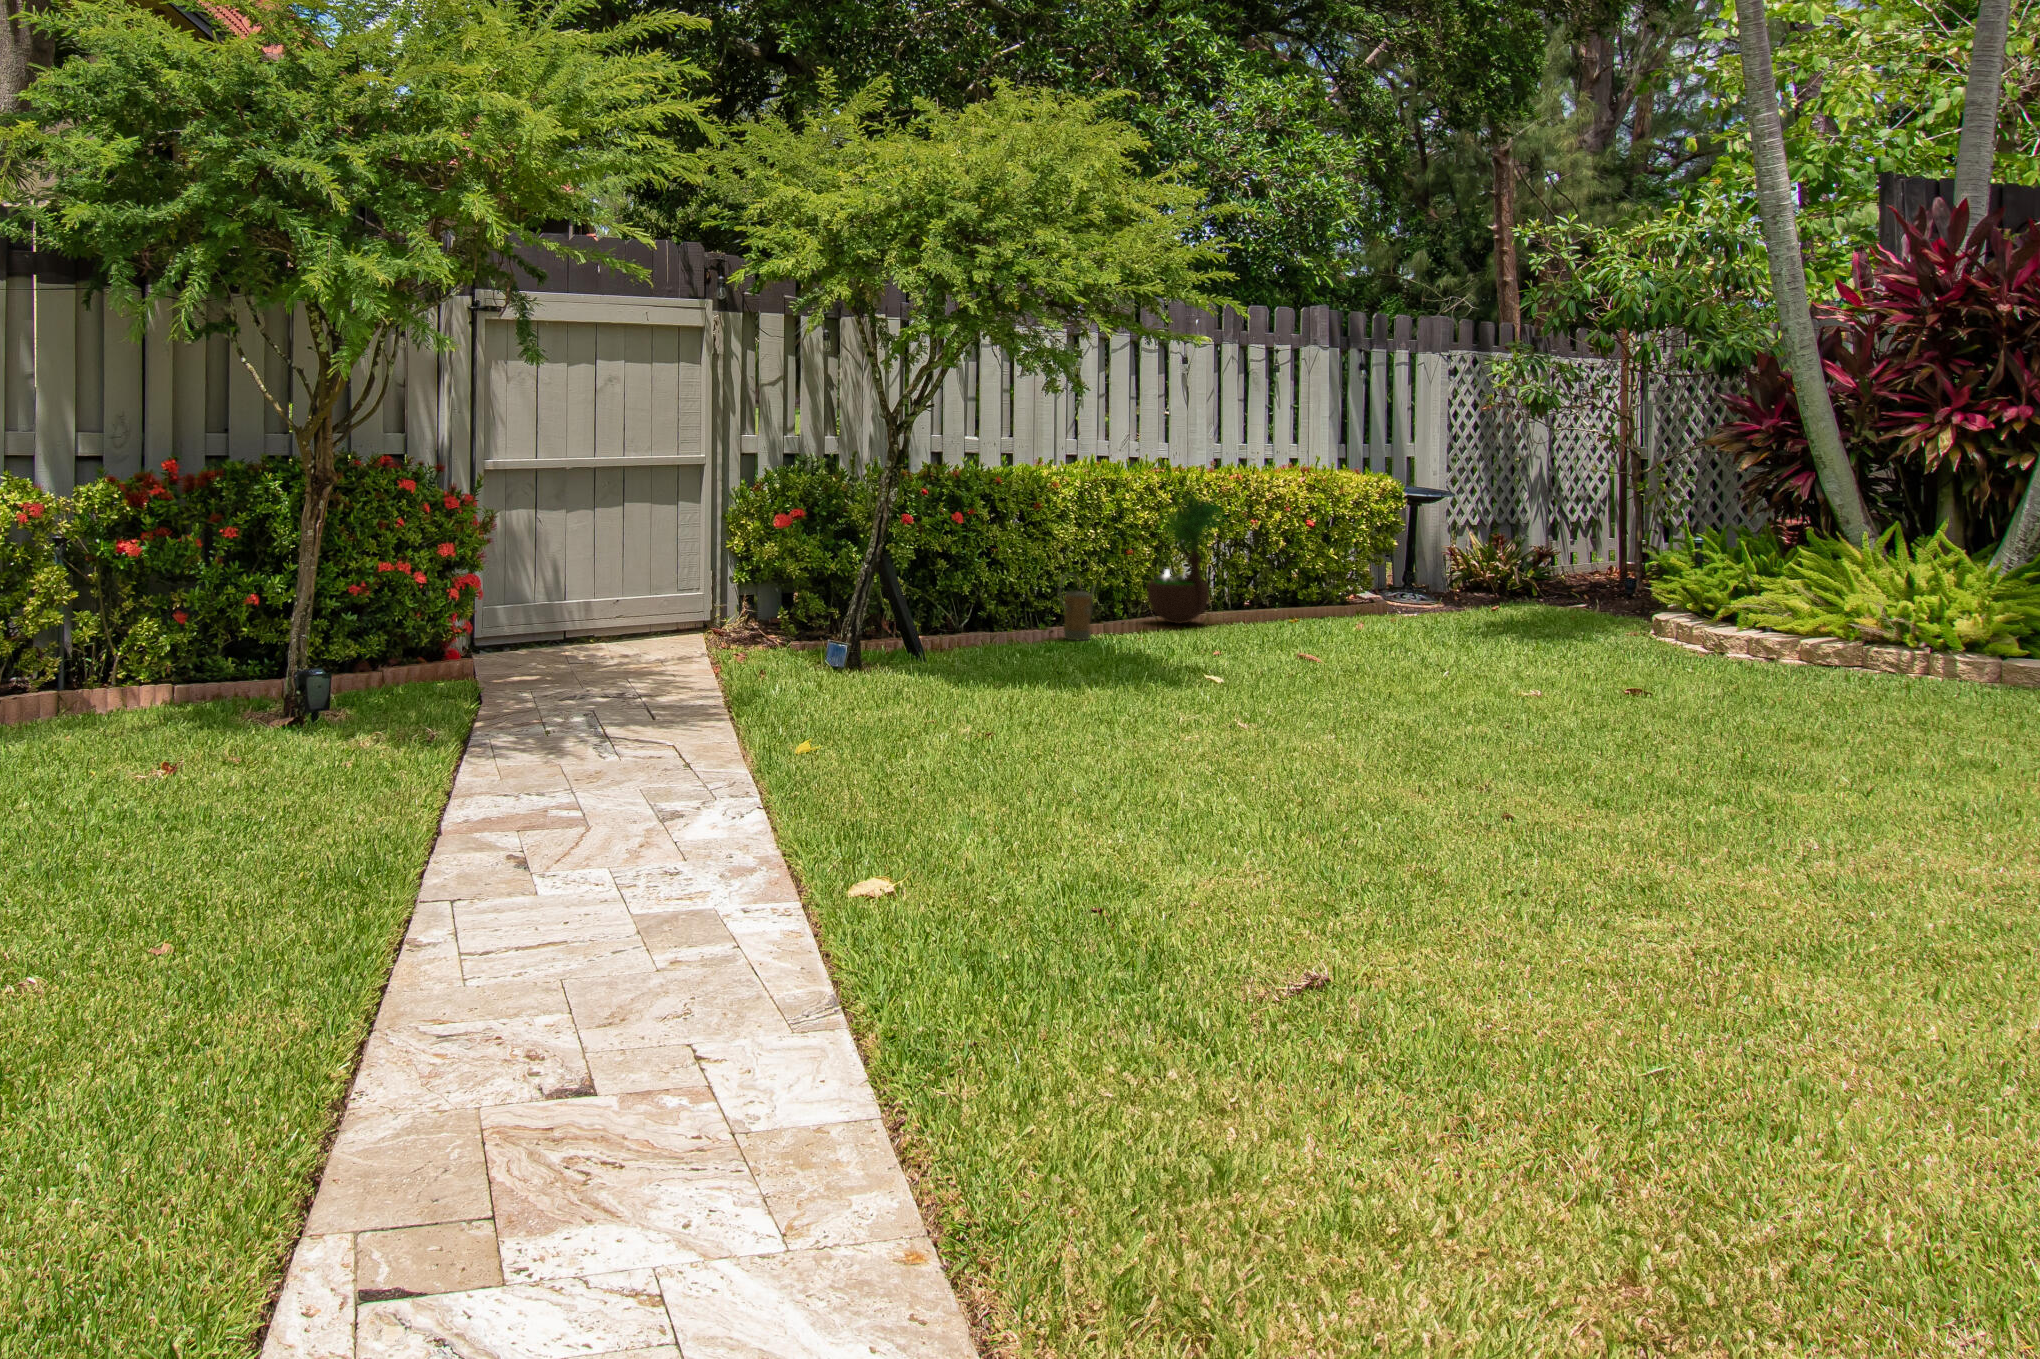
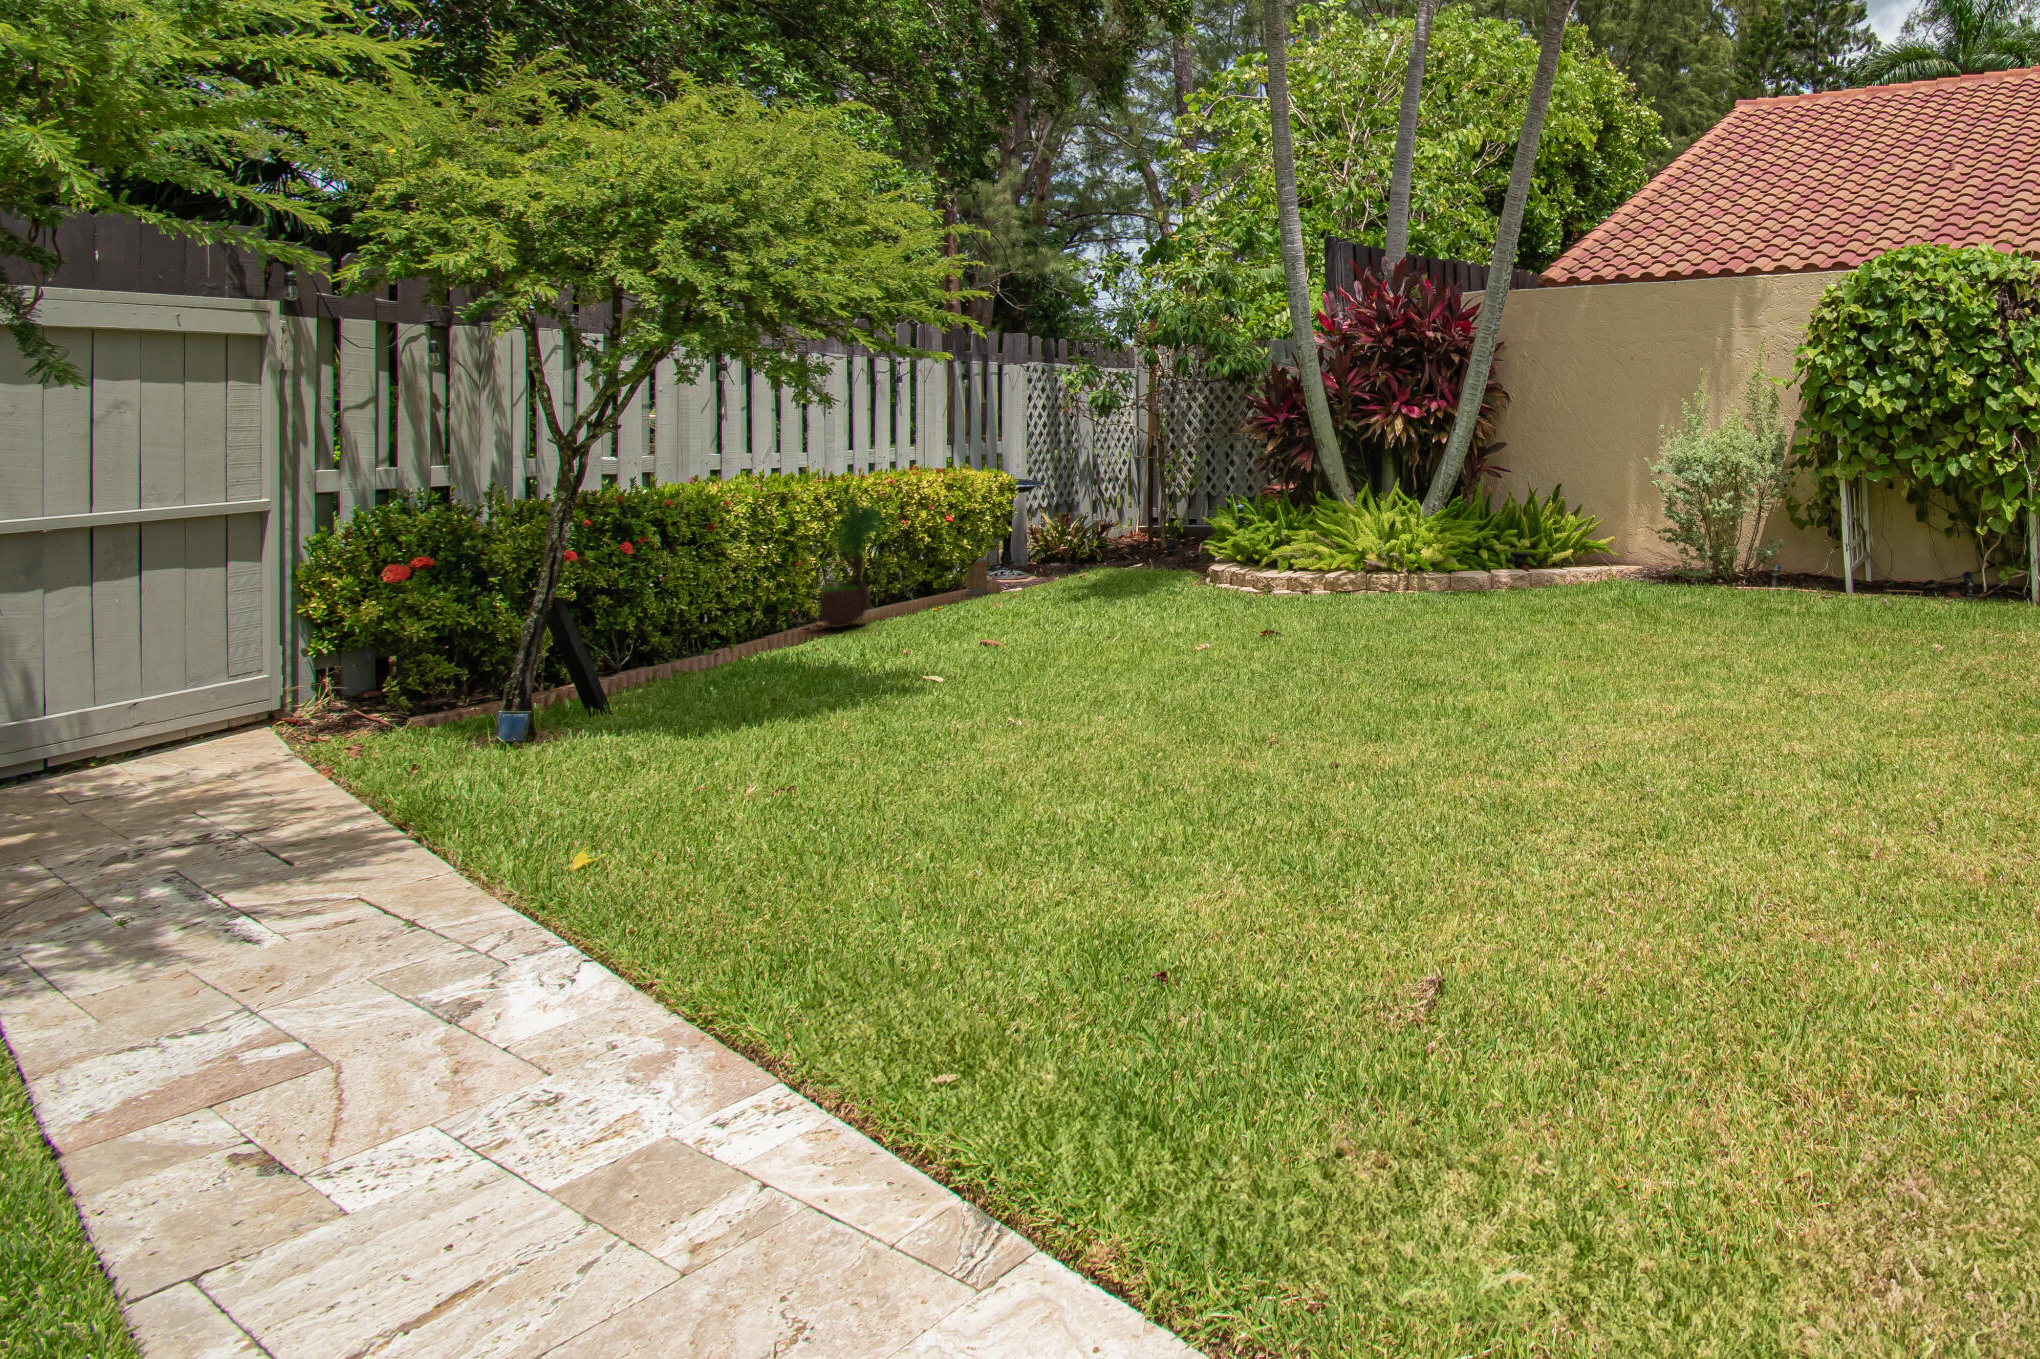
watering can: present [1058,573,1096,640] -> present [966,551,989,596]

